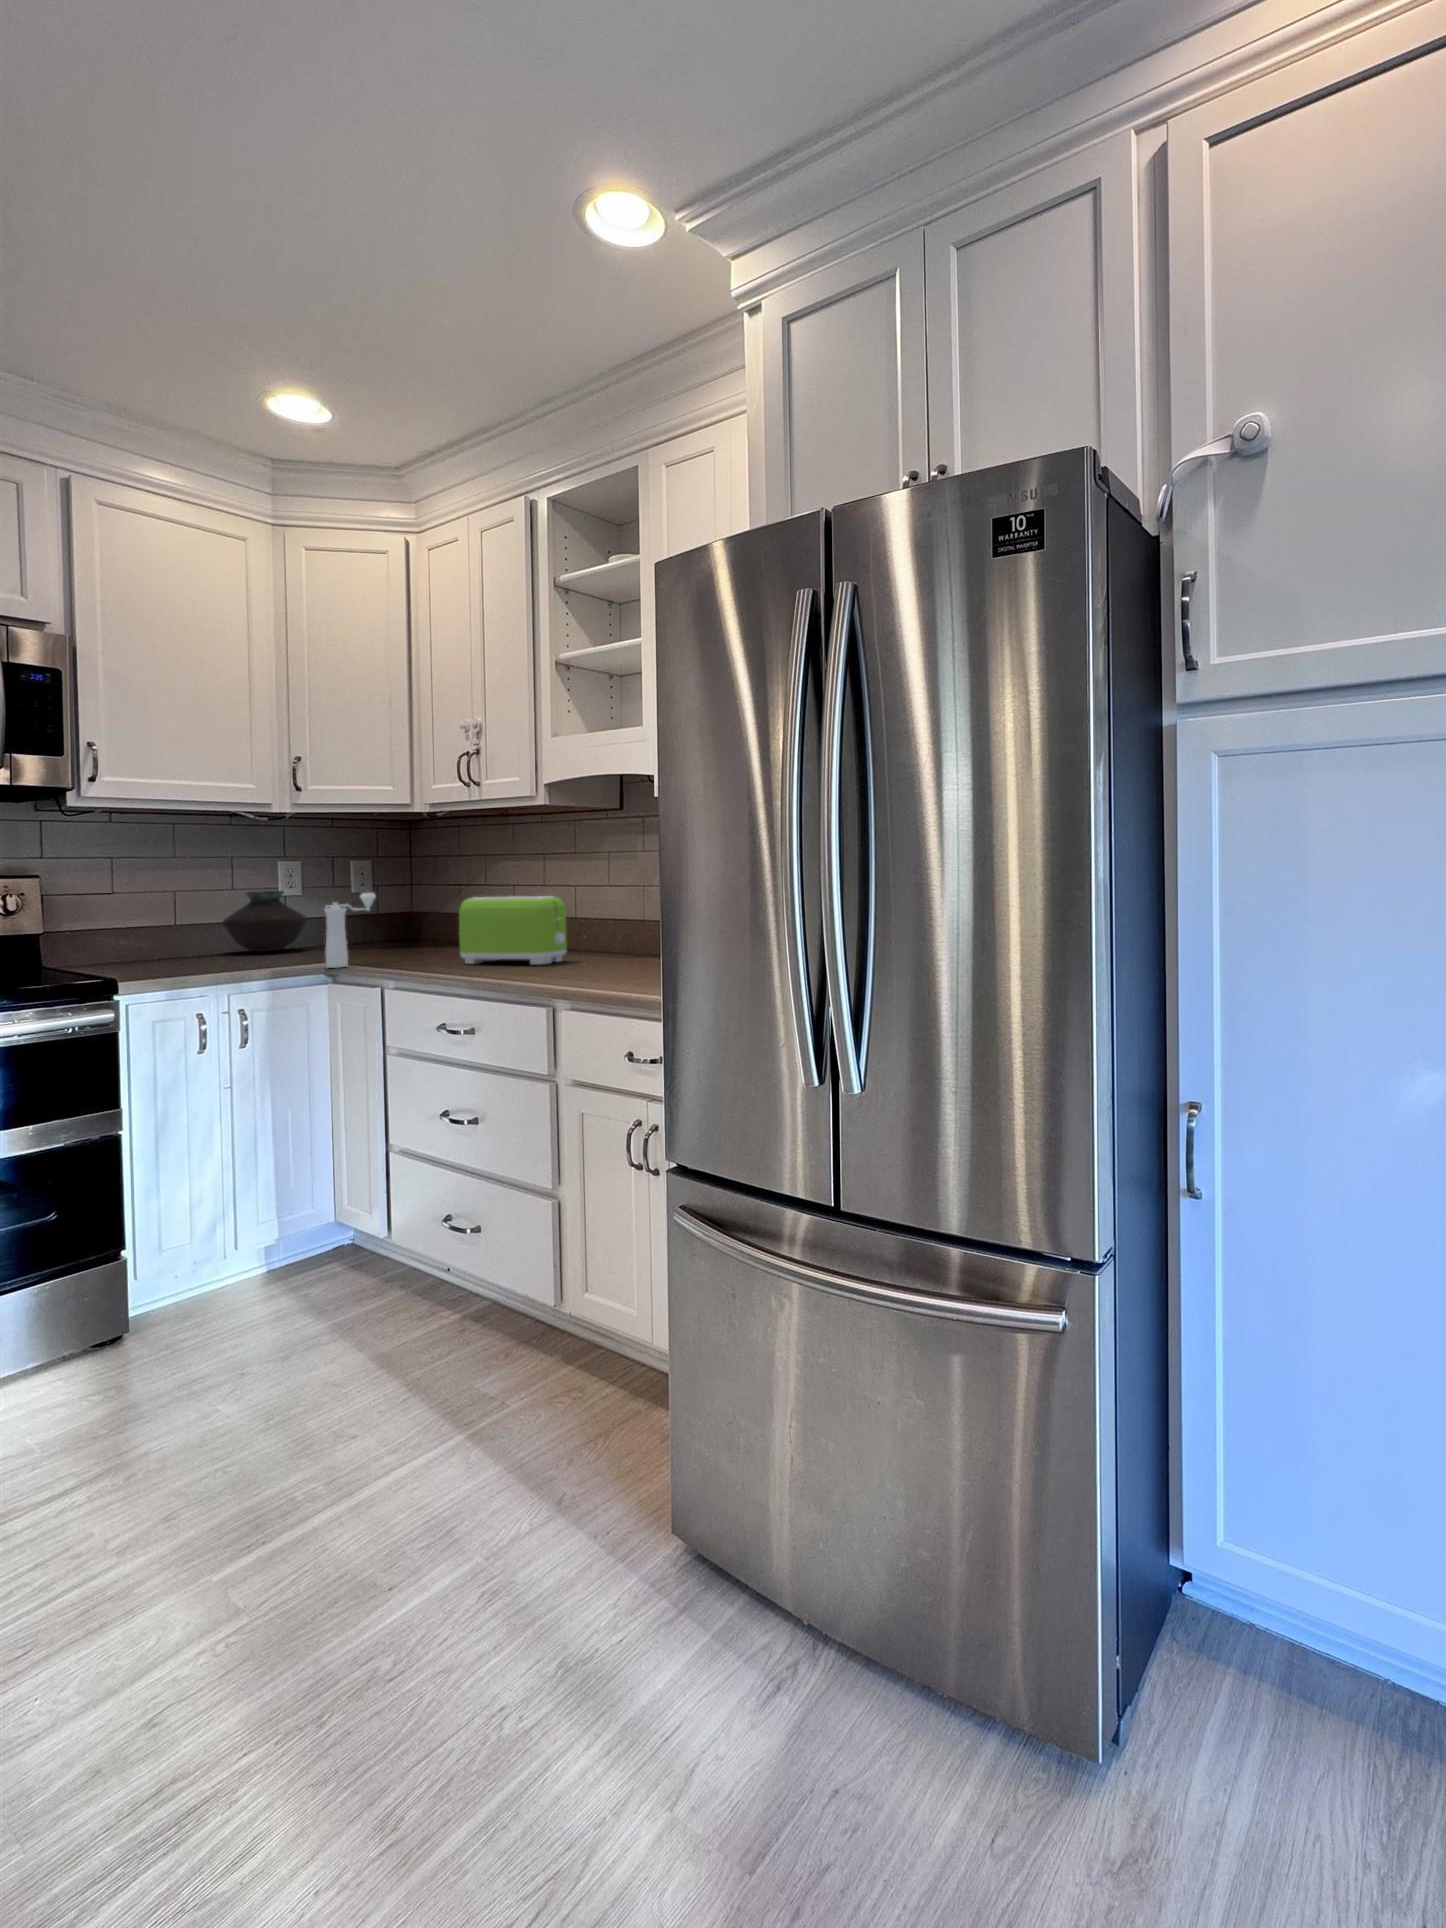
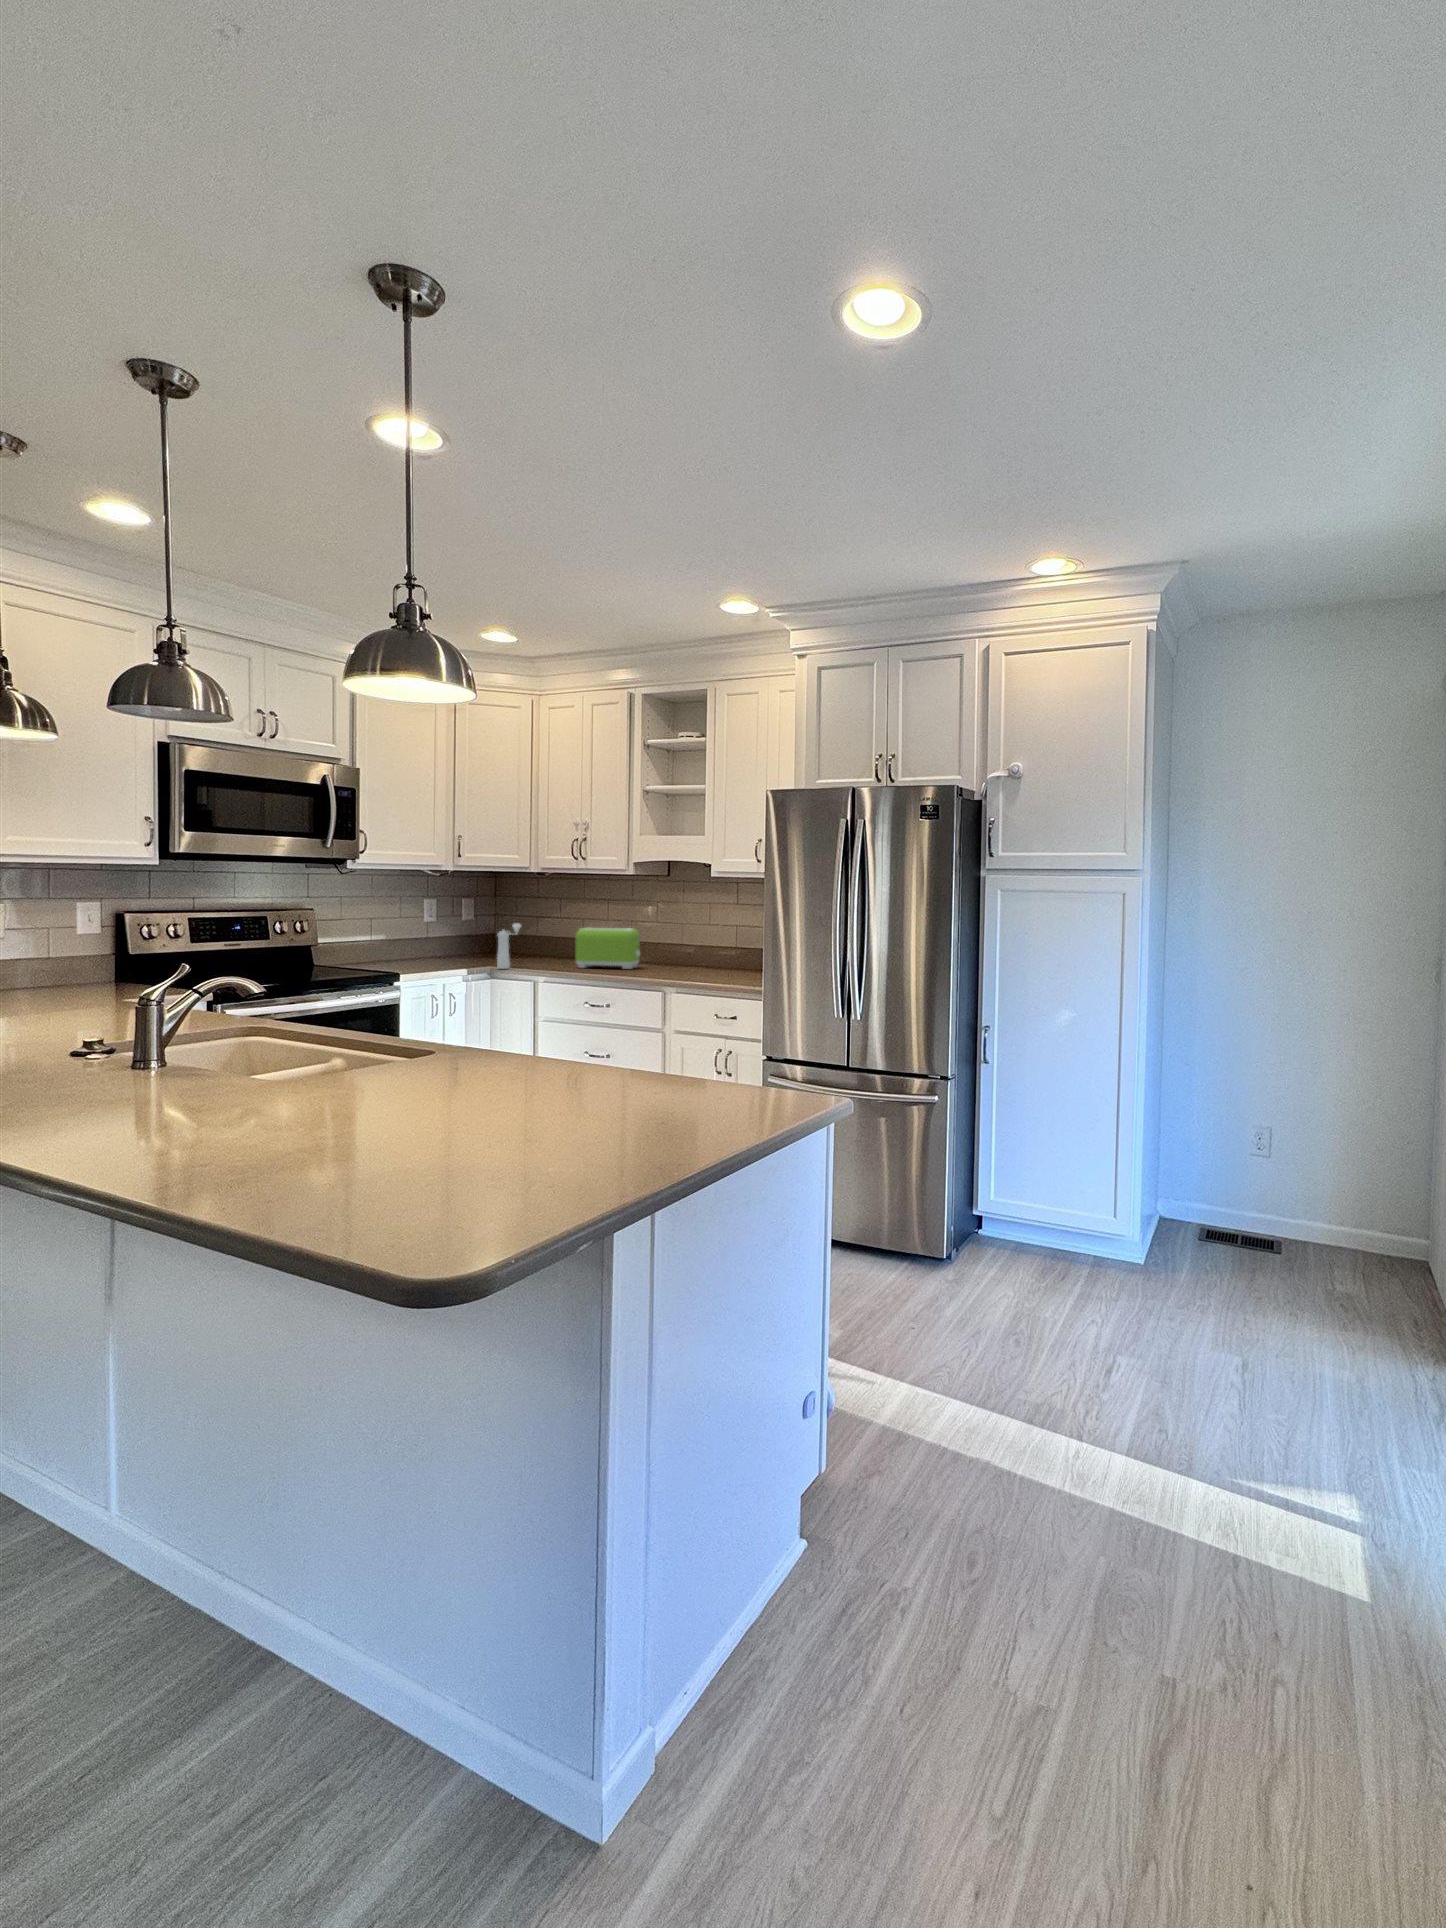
vase: present [223,891,307,952] -> none [396,918,447,958]

